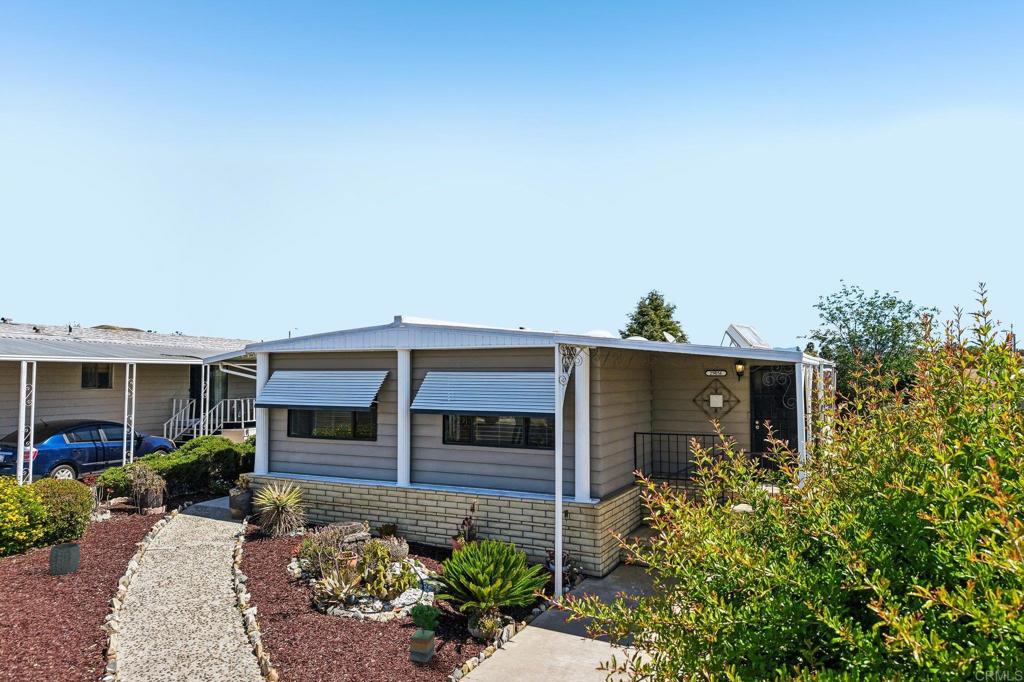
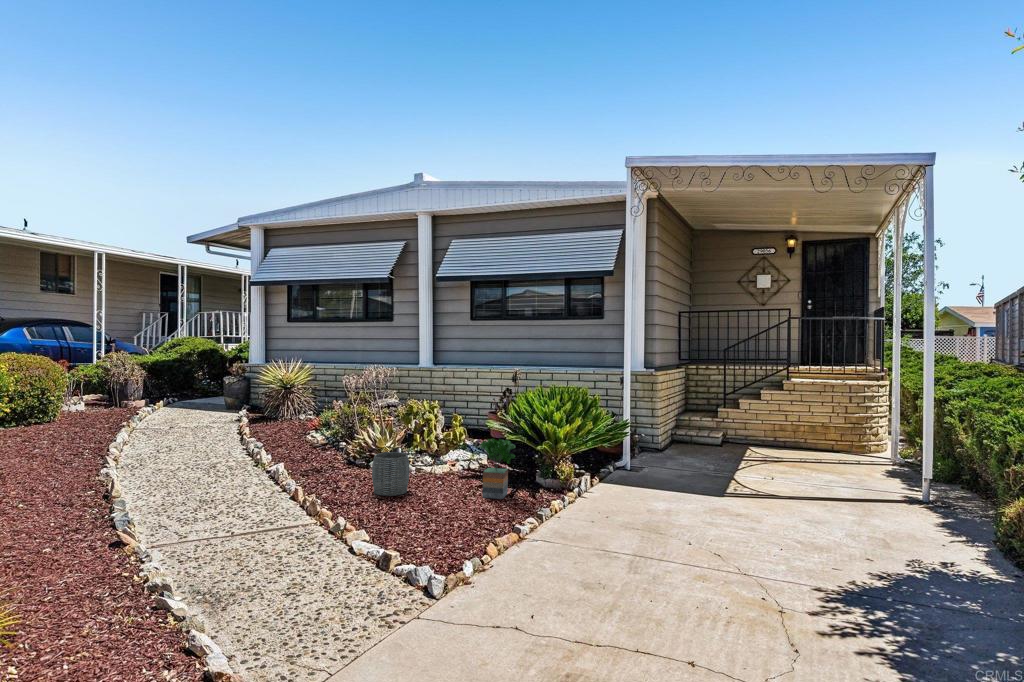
woven basket: present [49,543,80,574] -> present [372,452,409,496]

